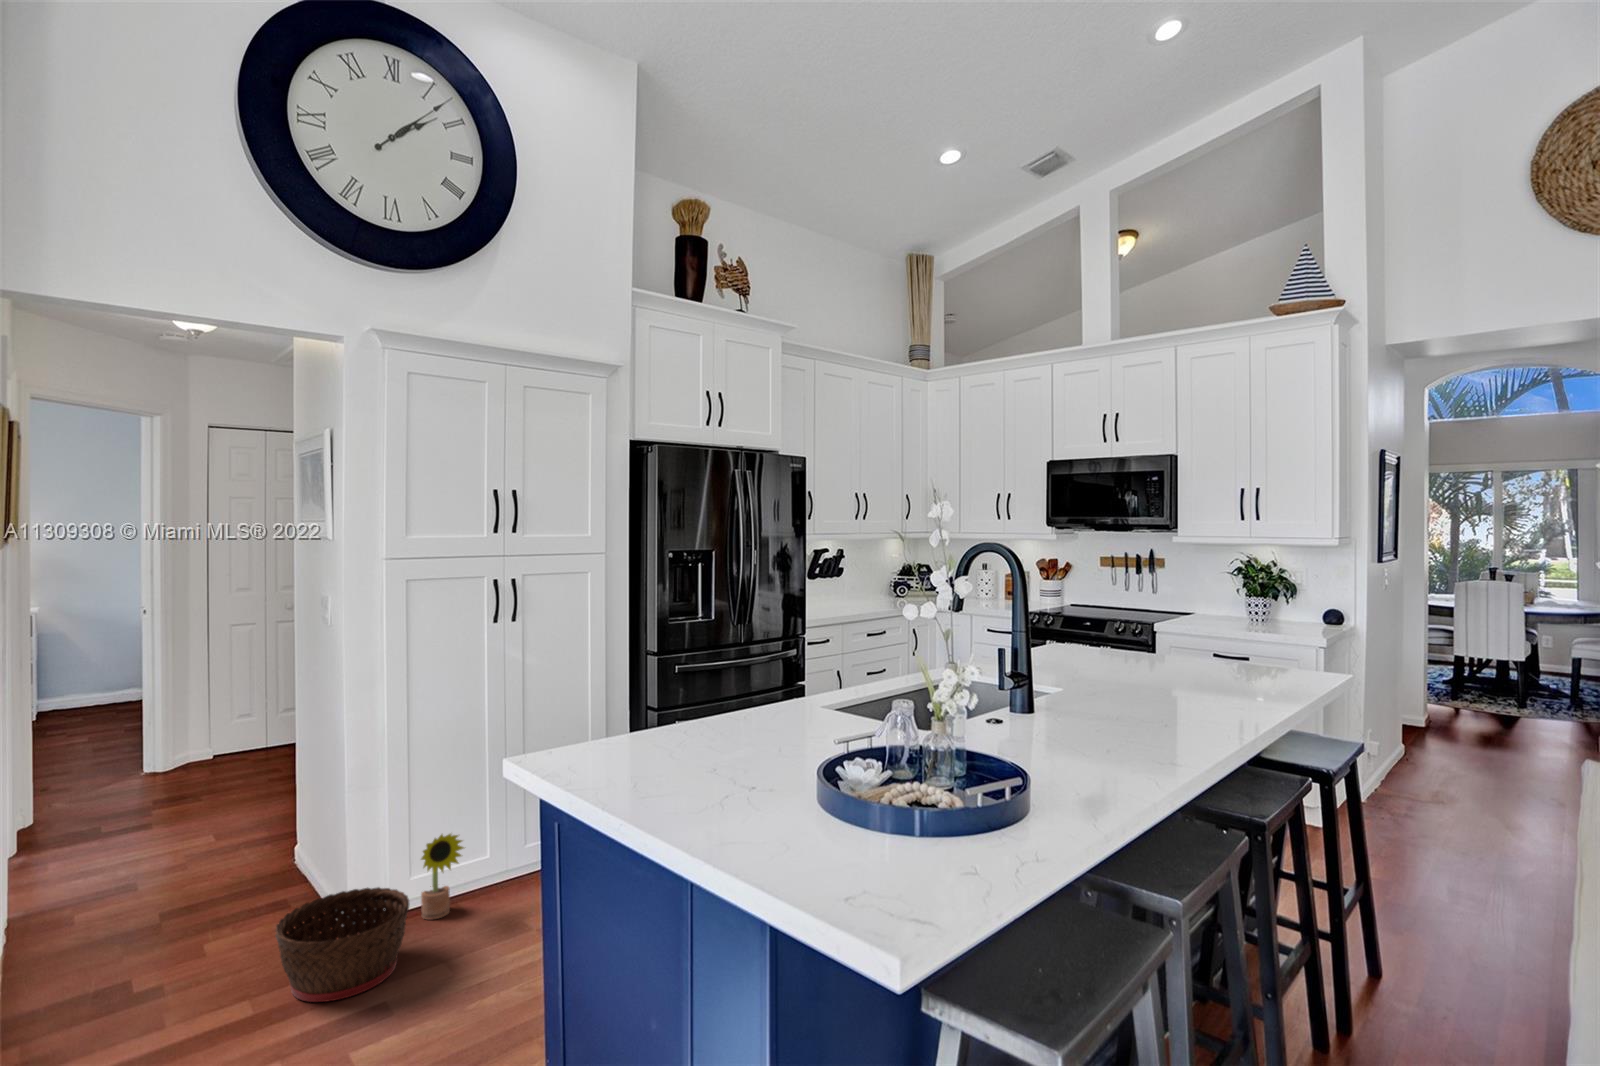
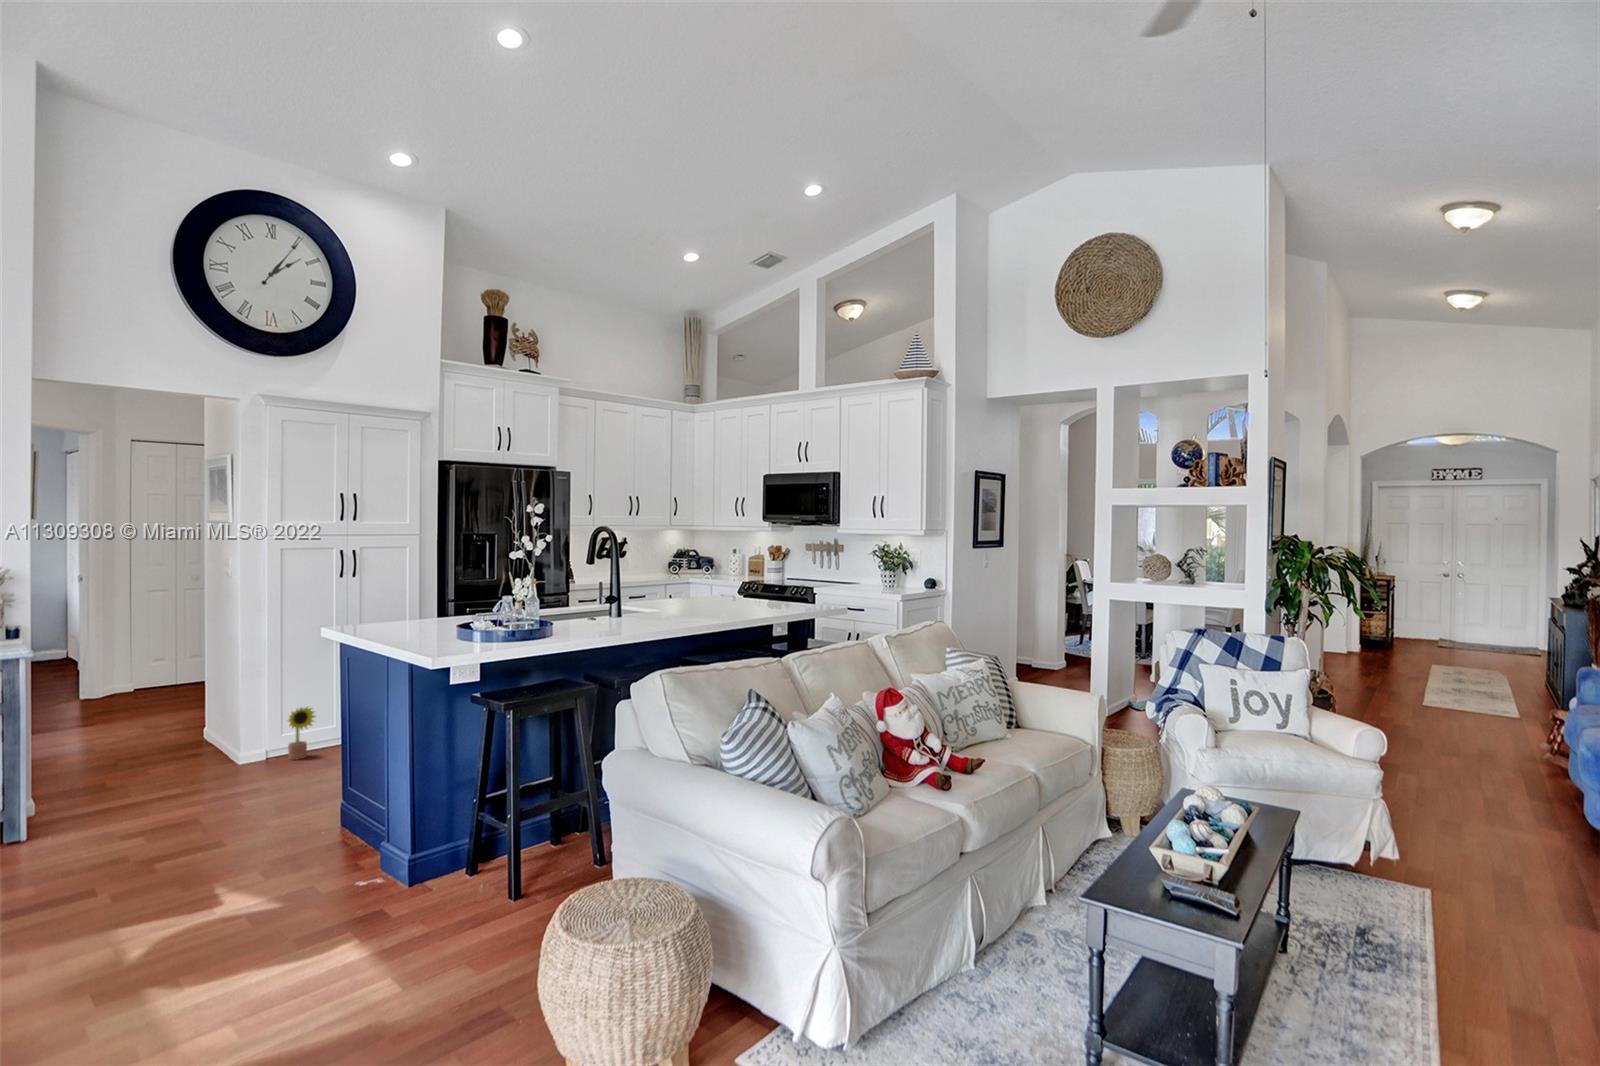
basket: present [275,887,409,1002] -> none [197,735,280,788]

